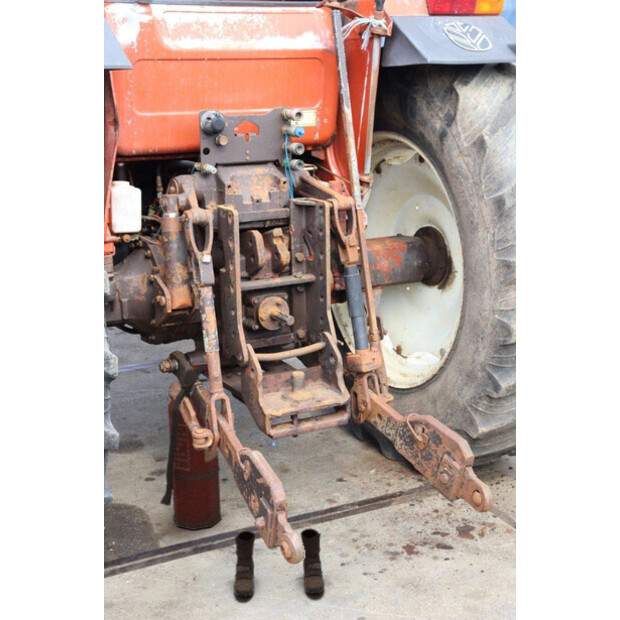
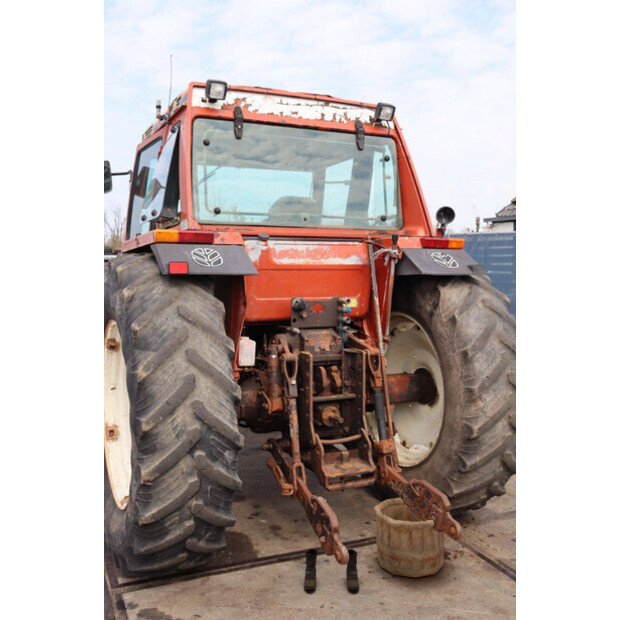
fire extinguisher: present [160,365,222,530] -> none [259,446,295,549]
wooden bucket: none [348,440,466,567] -> present [374,497,444,577]

